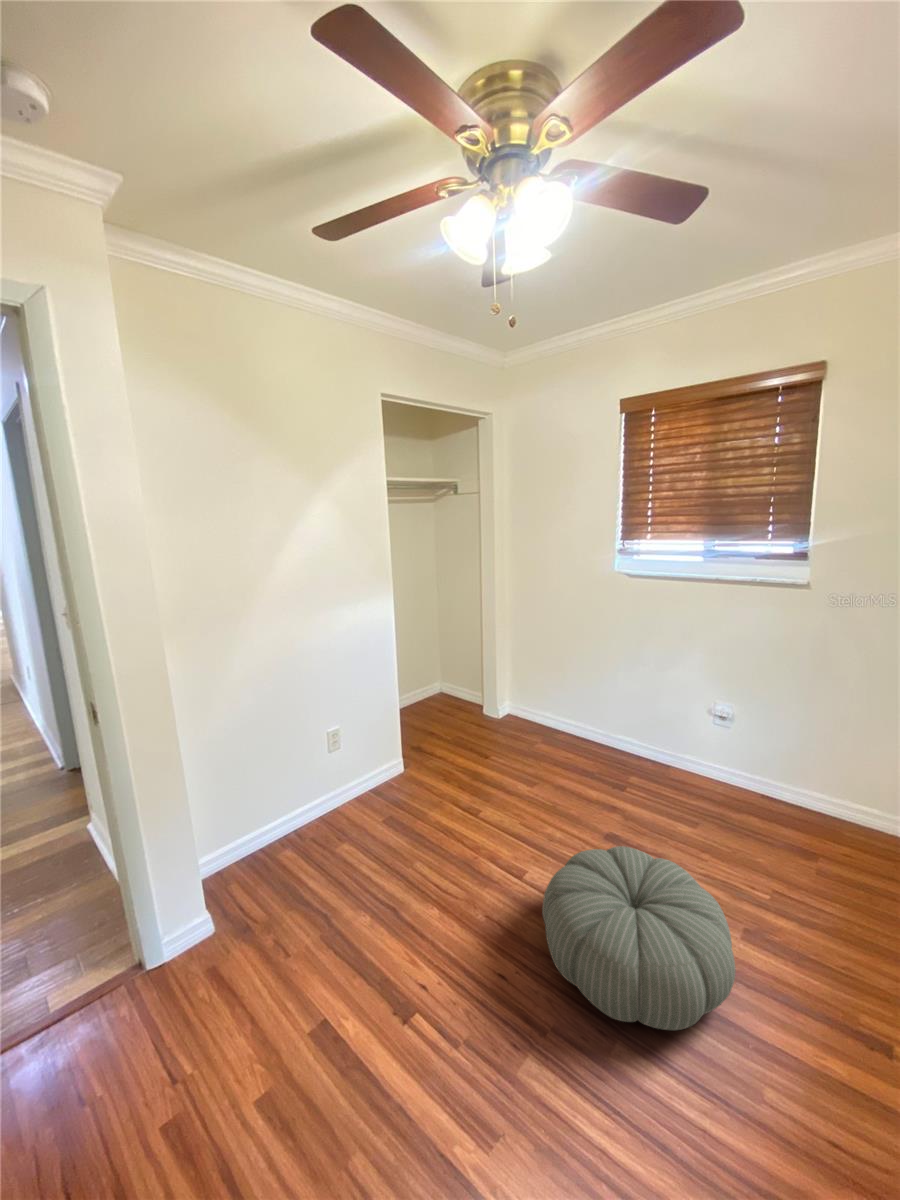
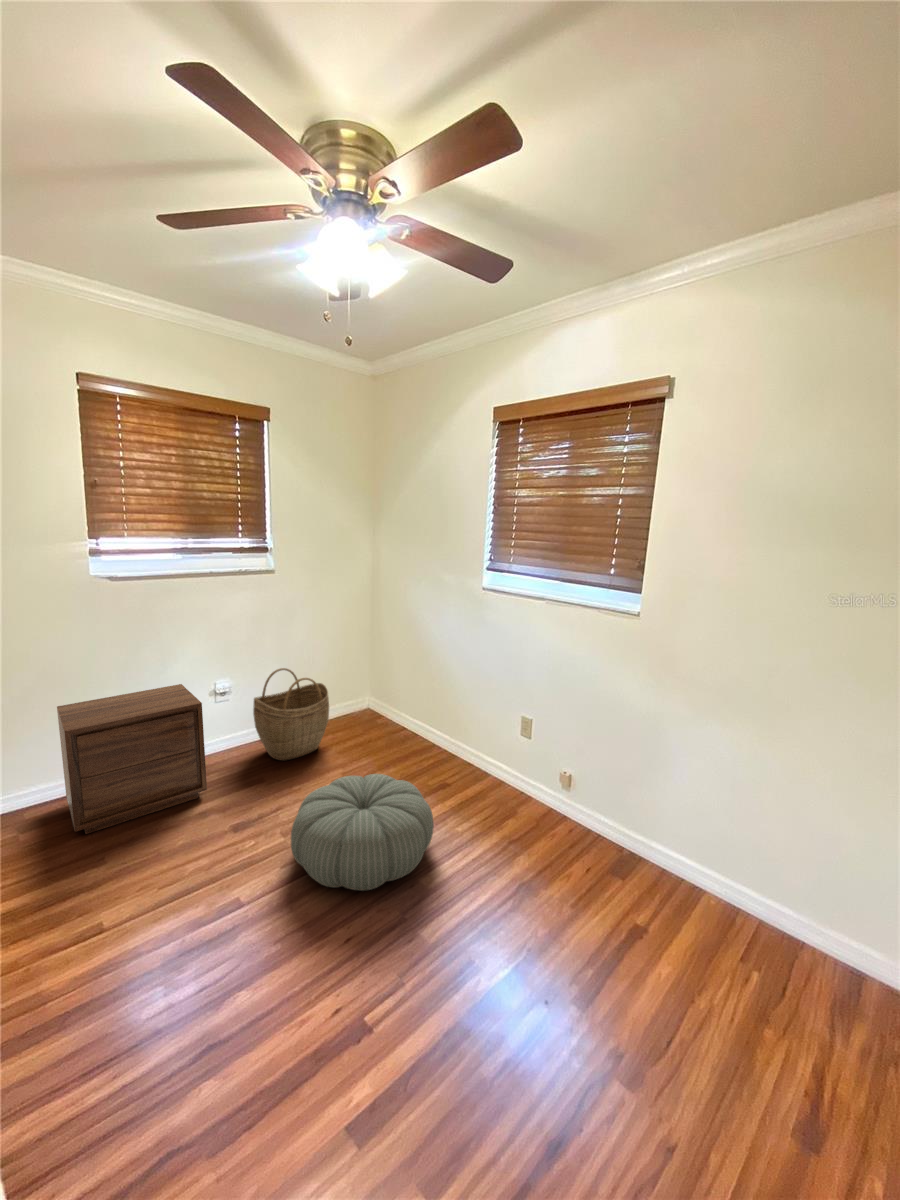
nightstand: none [549,667,672,795] -> present [57,684,207,834]
woven basket: none [728,716,845,845] -> present [253,668,329,761]

